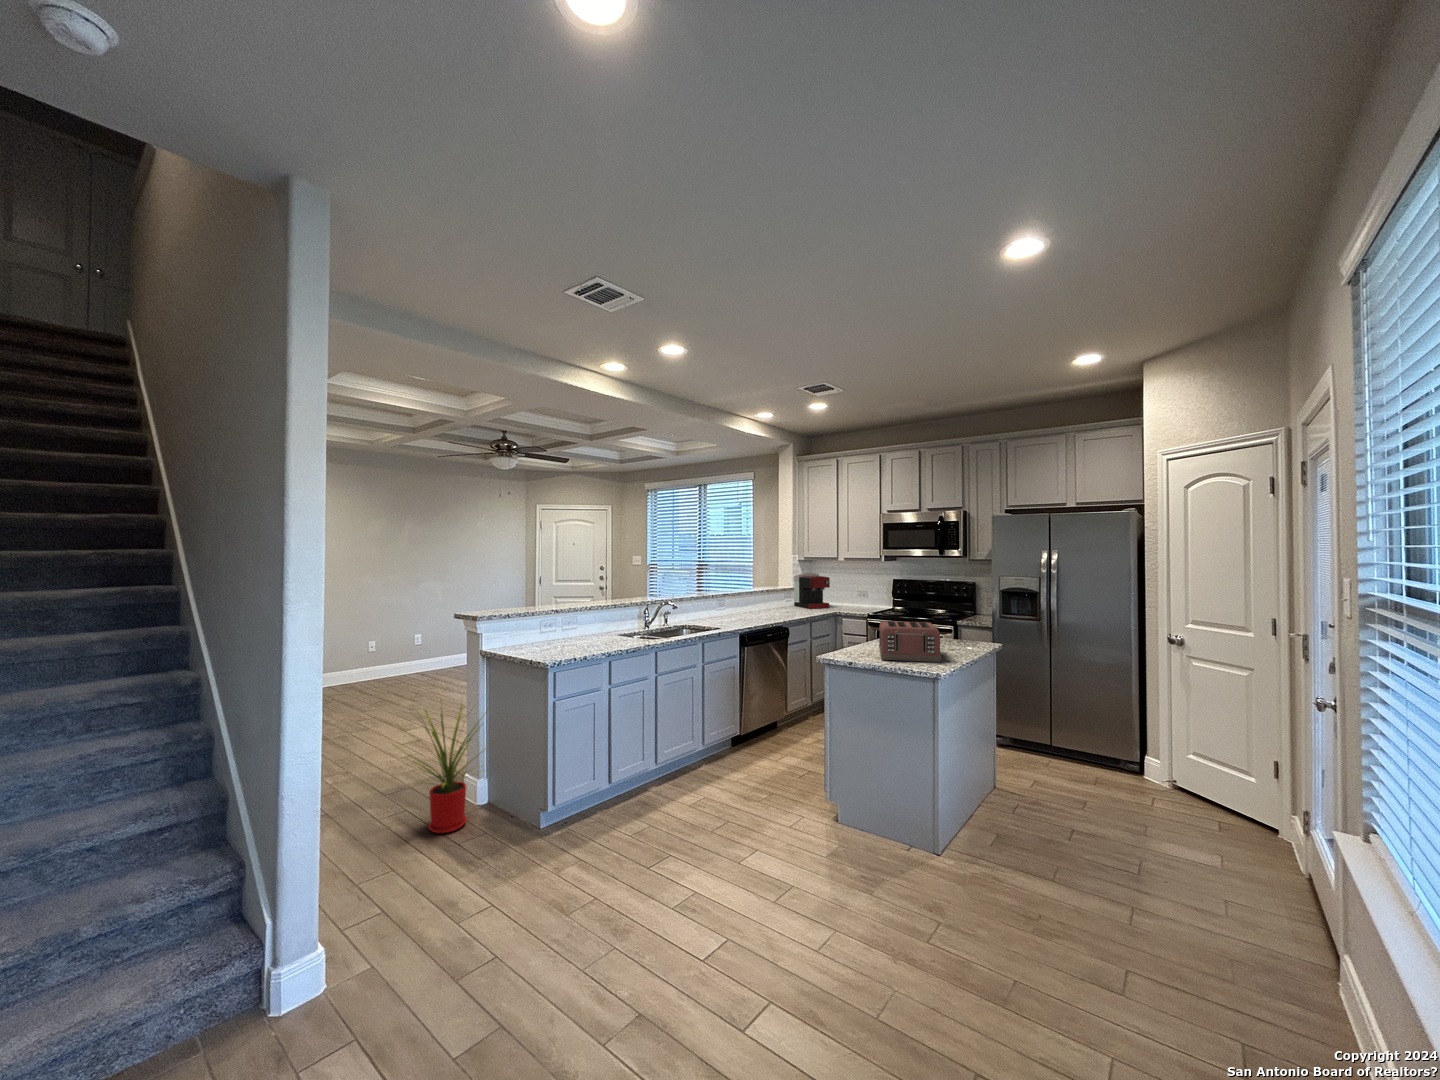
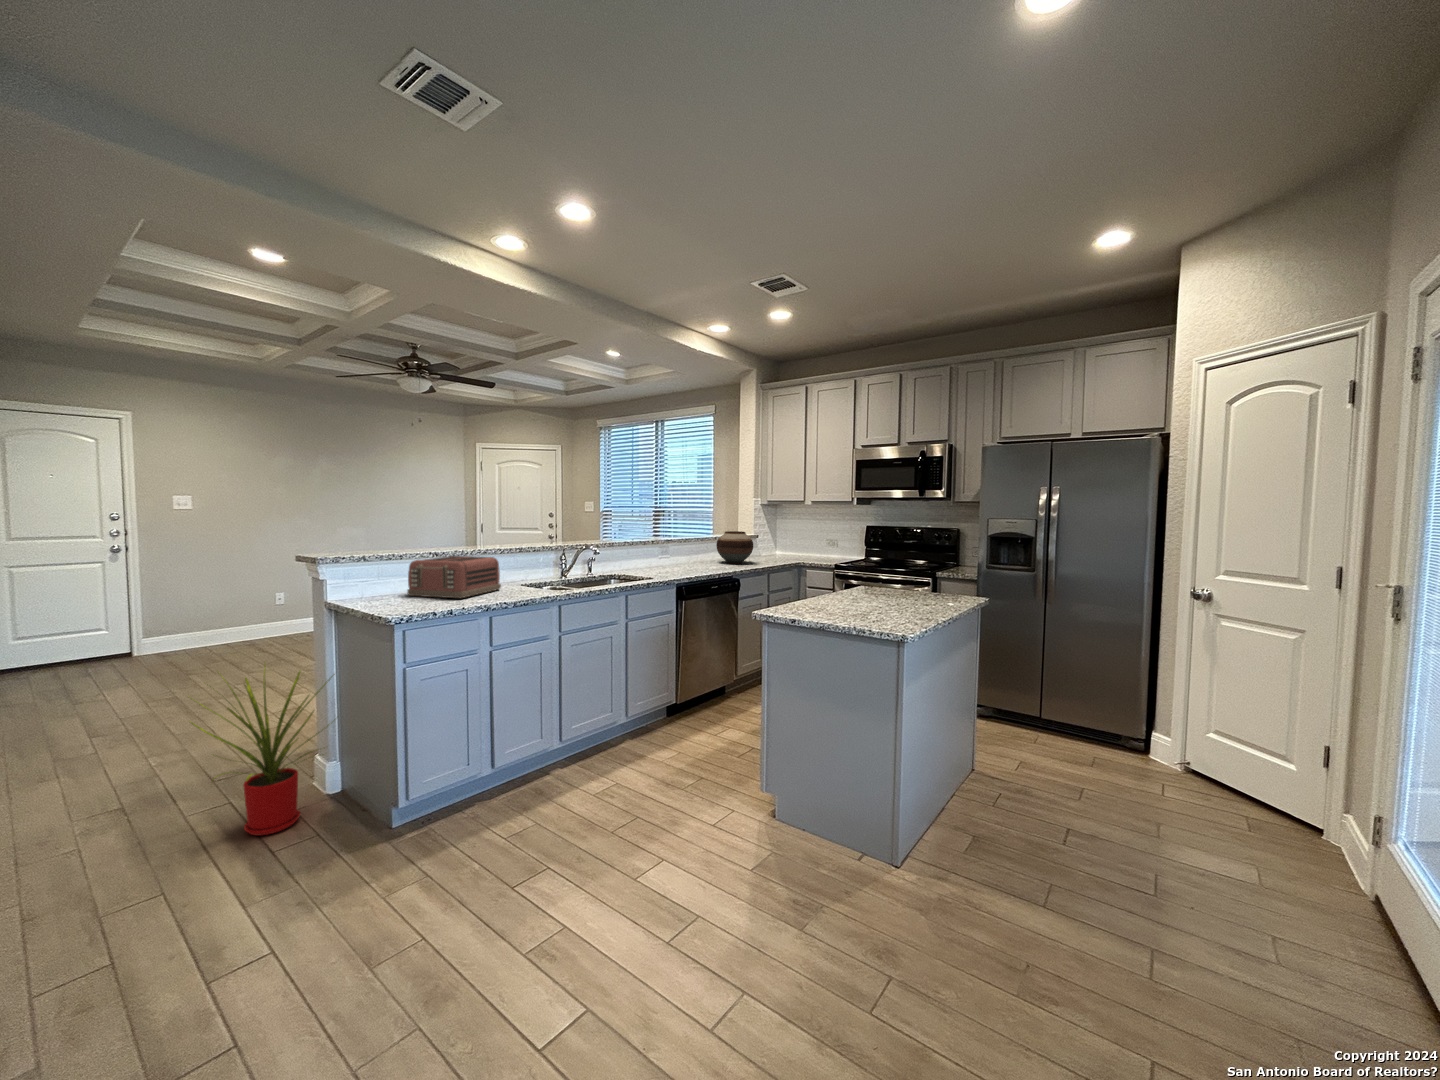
coffee maker: present [794,573,830,609] -> none [755,518,795,559]
vase: none [765,586,796,614] -> present [716,531,753,564]
toaster: present [879,621,941,662] -> present [407,556,501,598]

